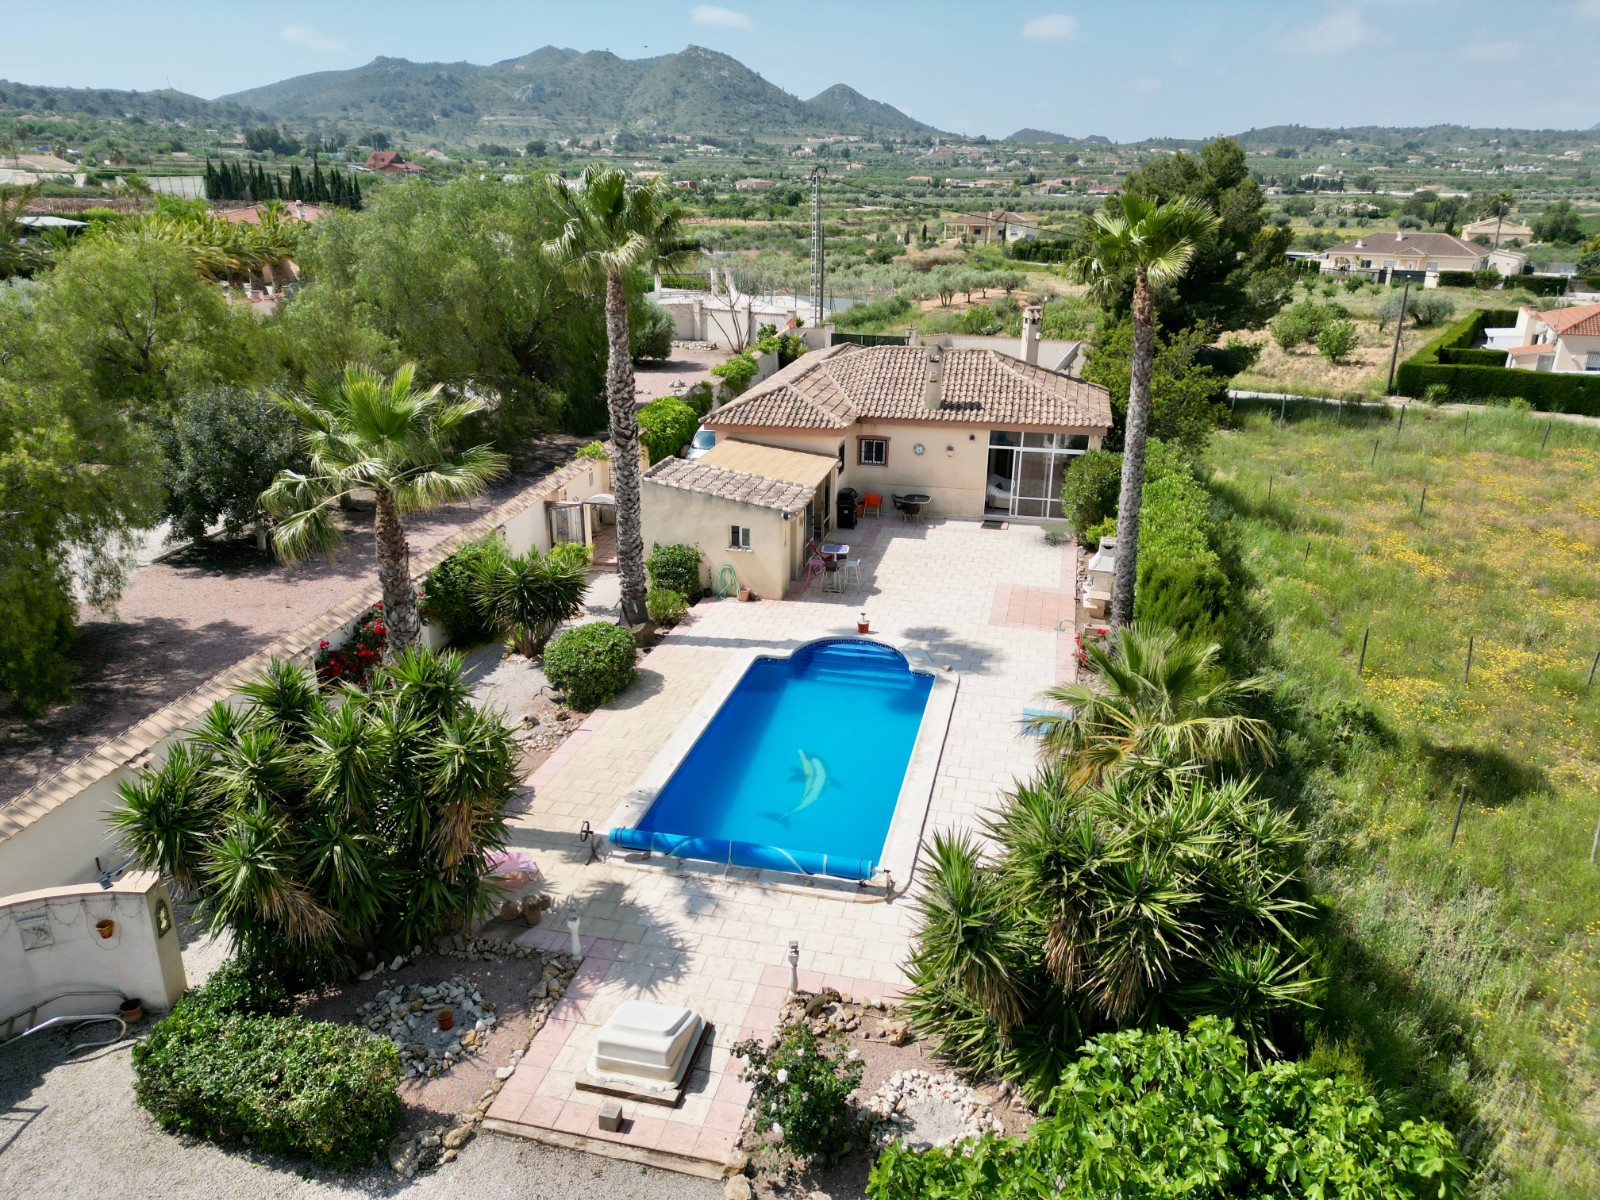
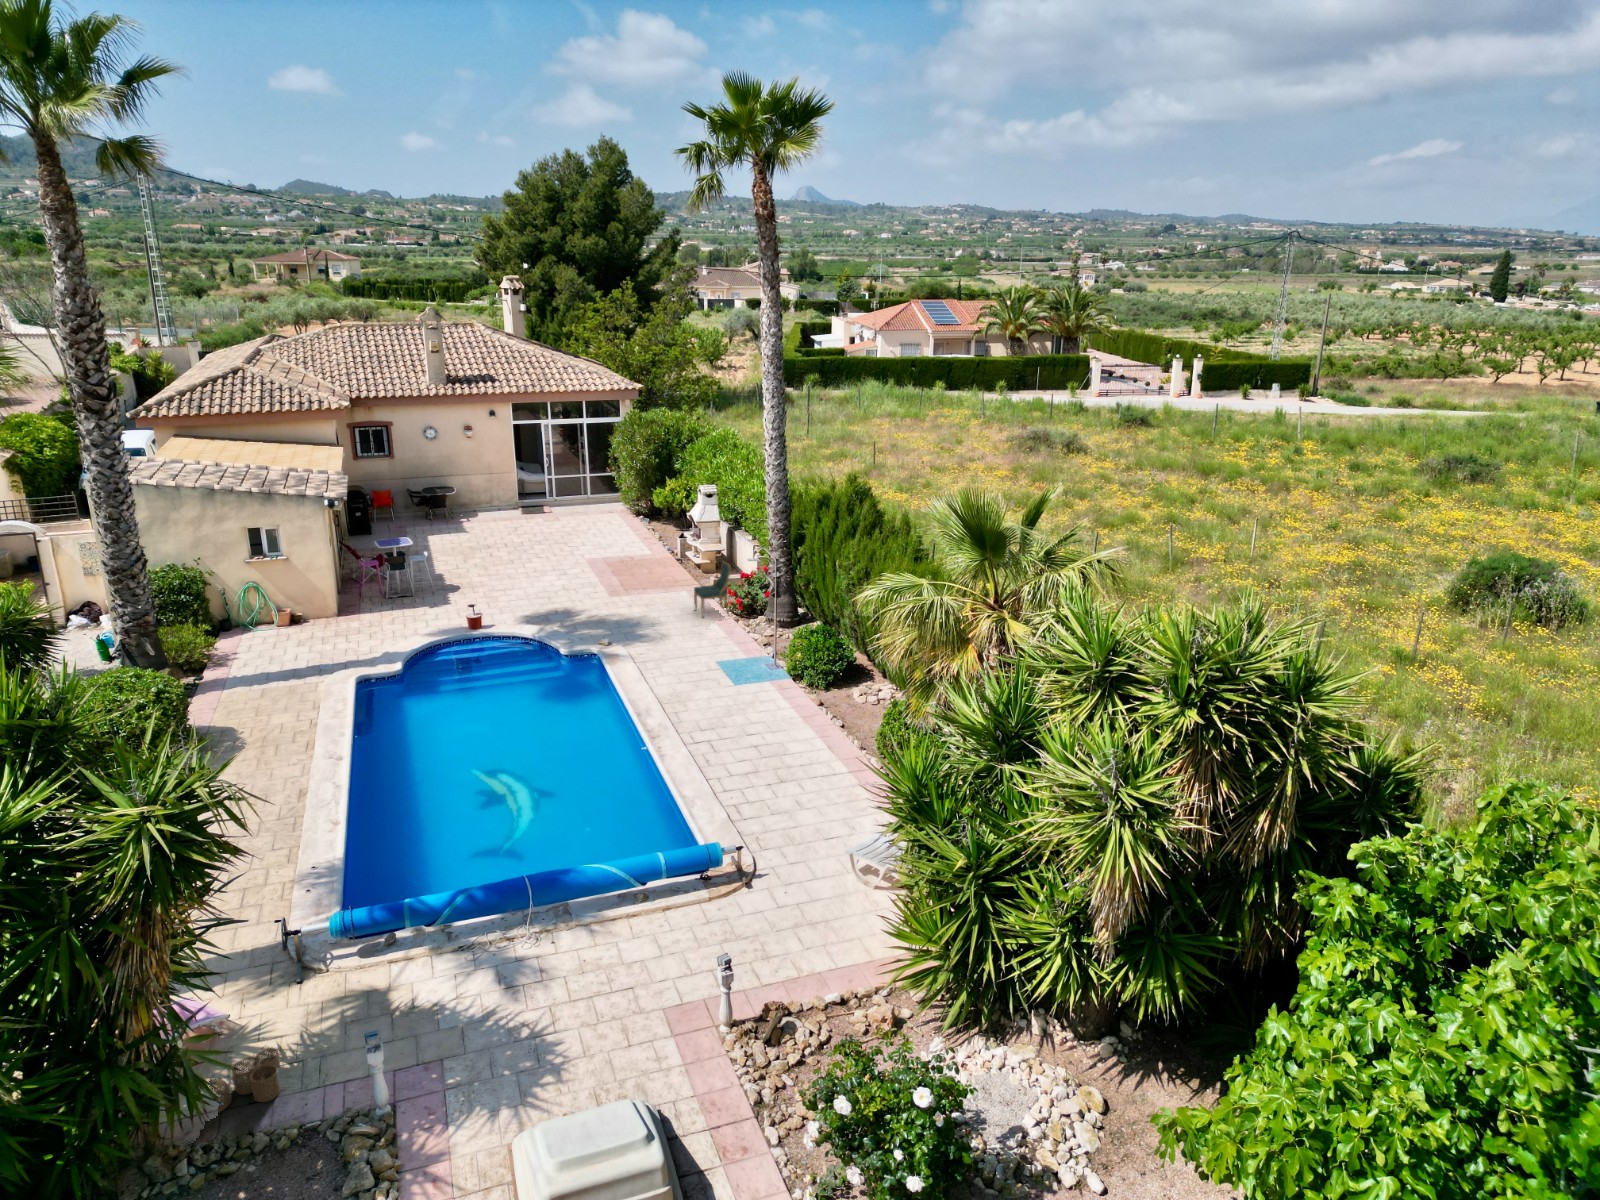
round table: present [1040,523,1075,546] -> none [591,495,630,518]
chair: none [1047,619,1082,667] -> present [694,561,731,617]

